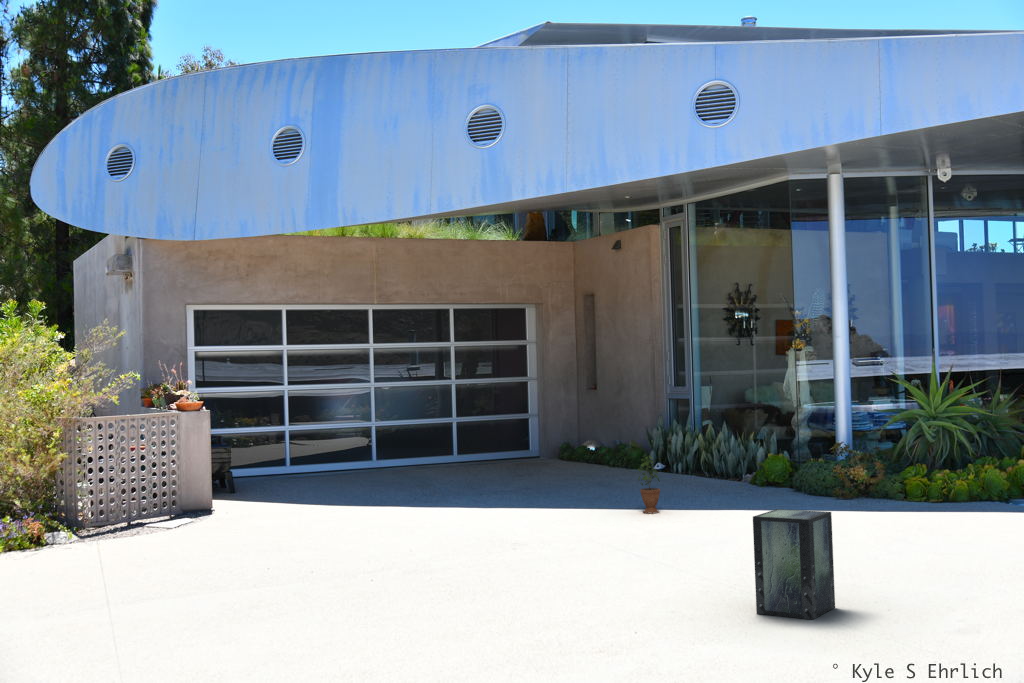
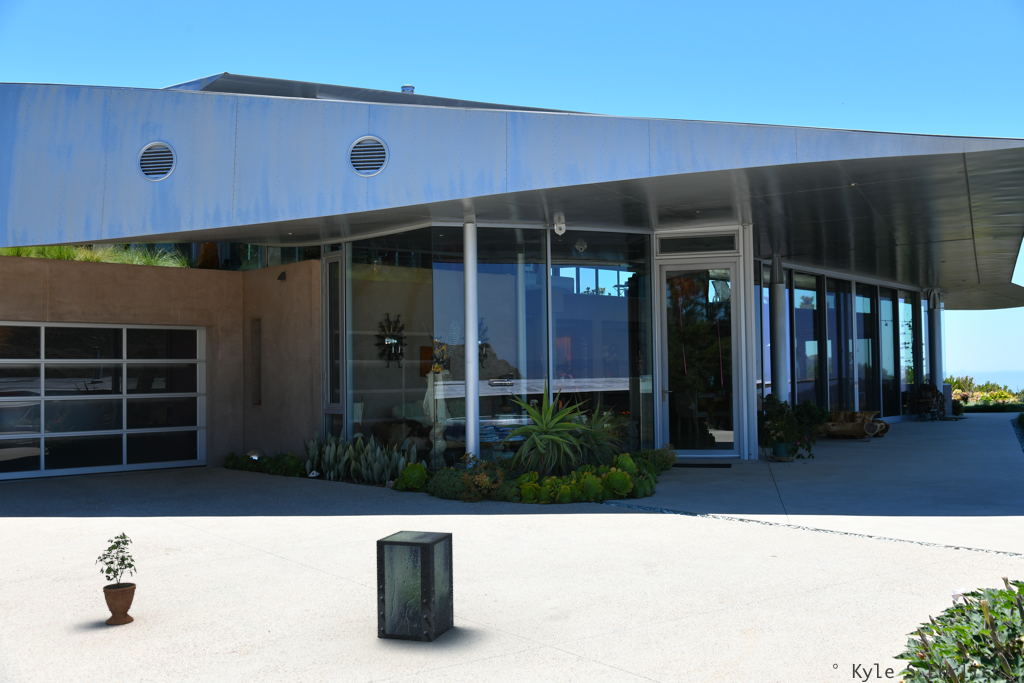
potted plant: present [638,455,660,514] -> present [96,532,137,625]

